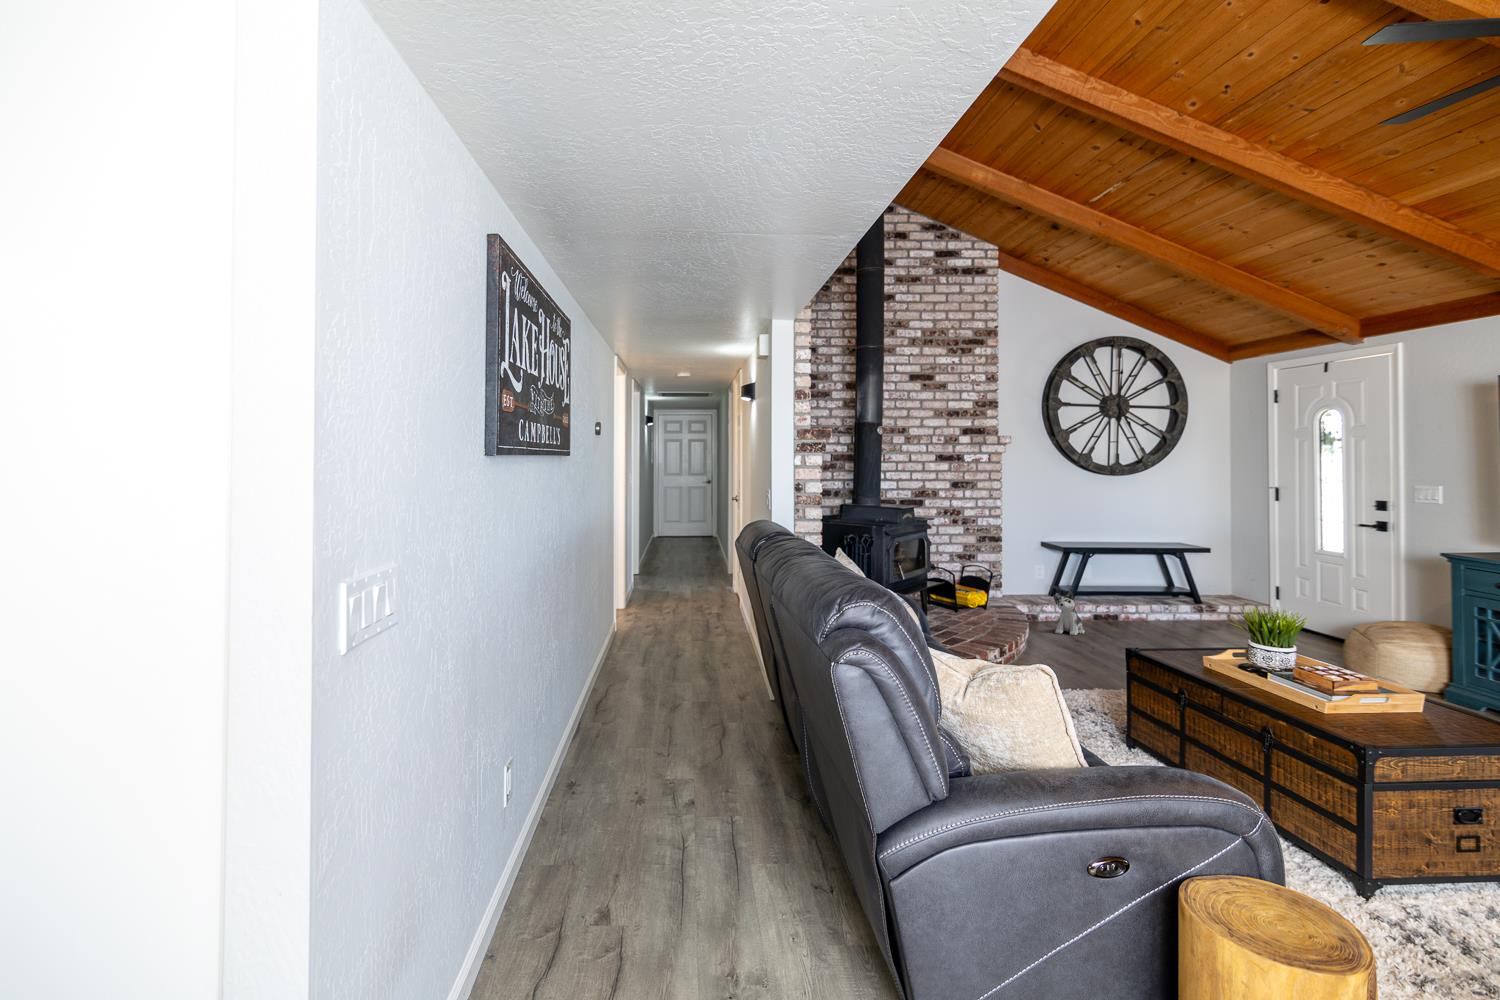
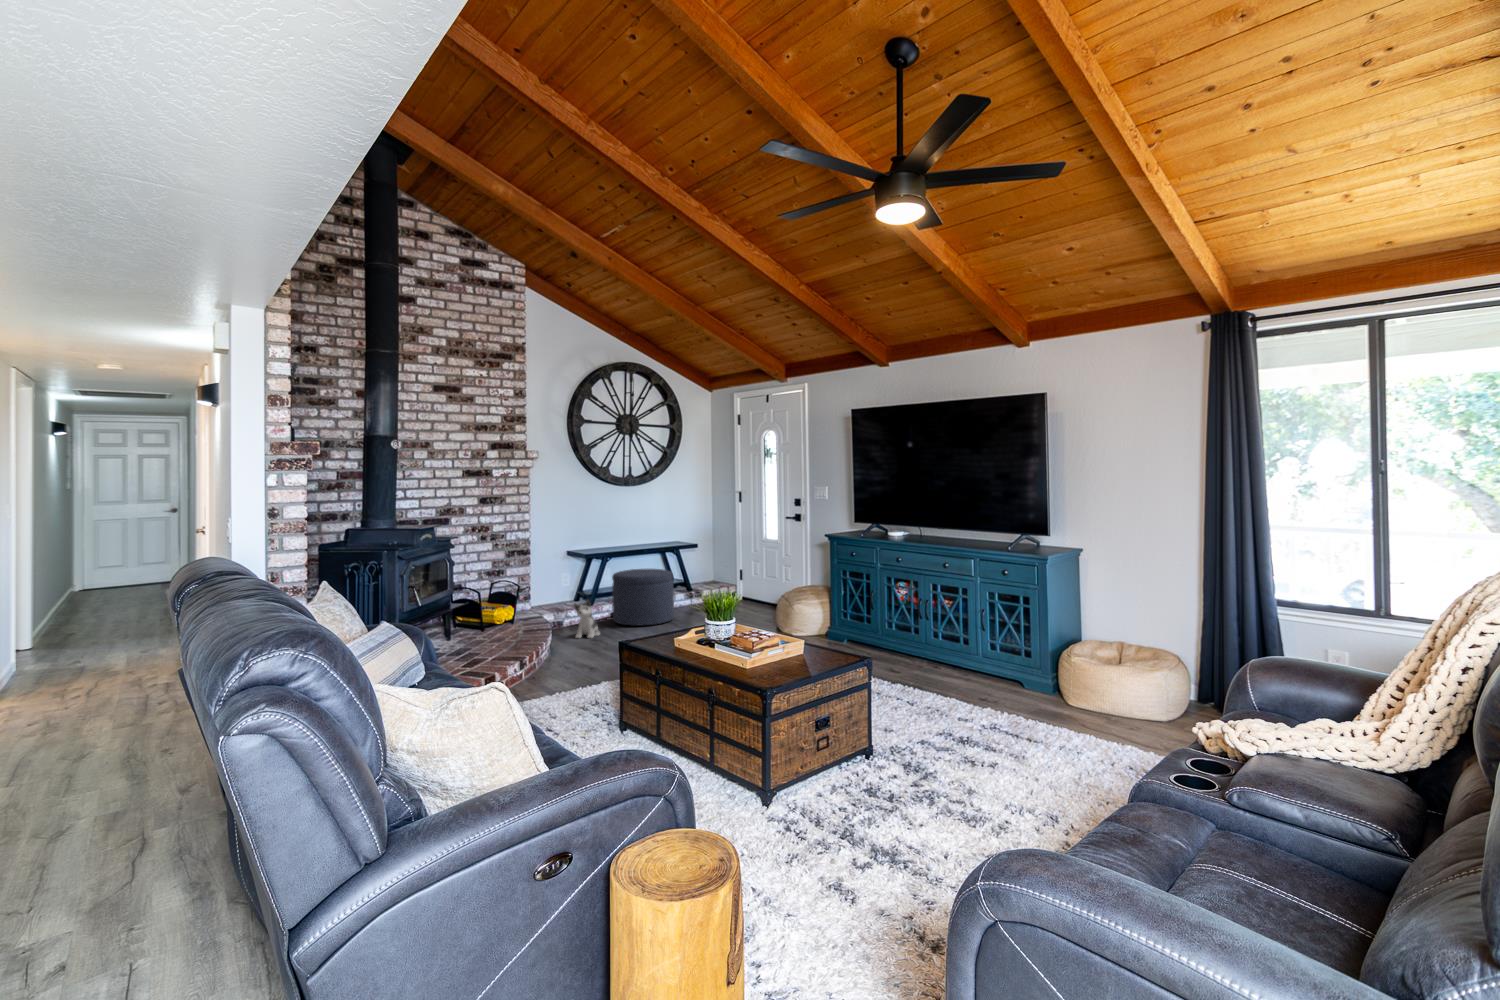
ottoman: none [1098,565,1180,631] -> present [612,569,674,625]

